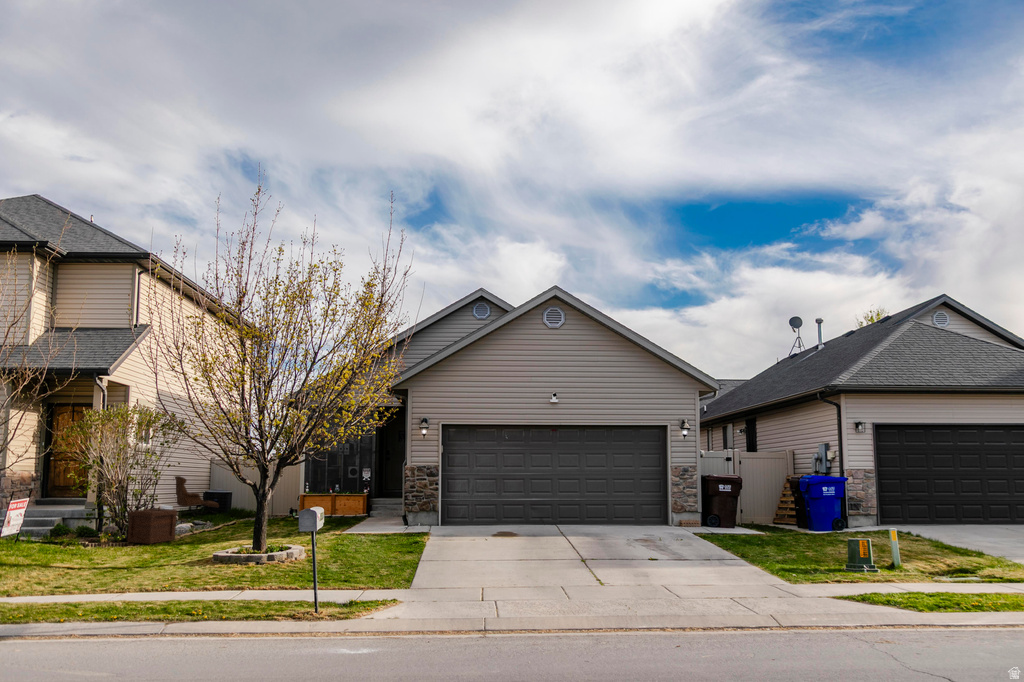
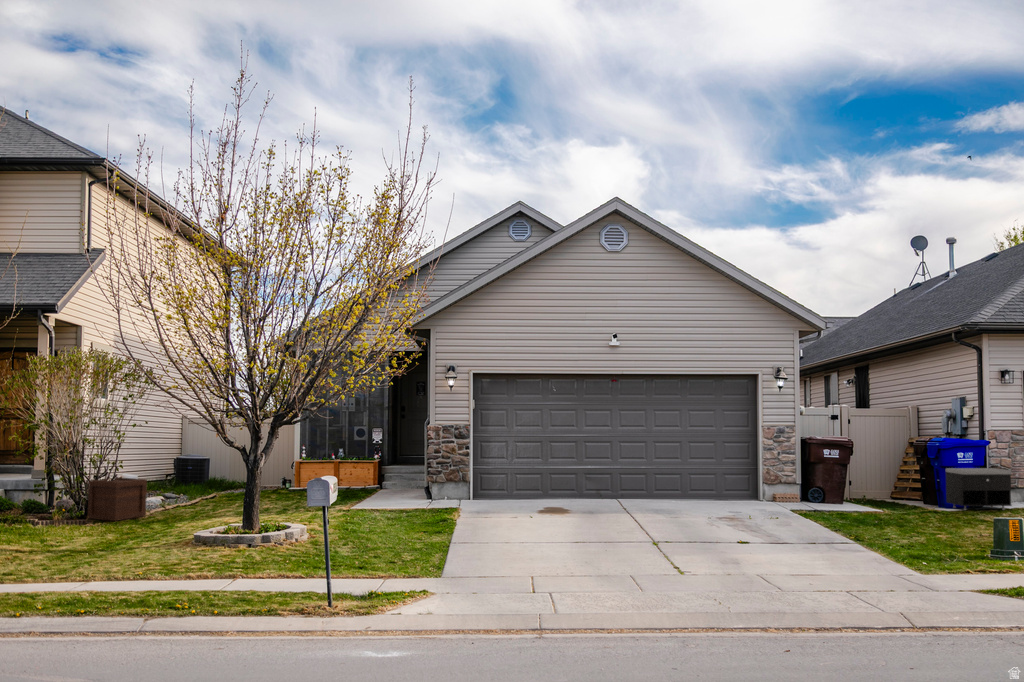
lounge chair: present [175,476,219,515] -> none [141,439,198,487]
storage bench: none [815,499,866,533] -> present [945,468,1012,510]

